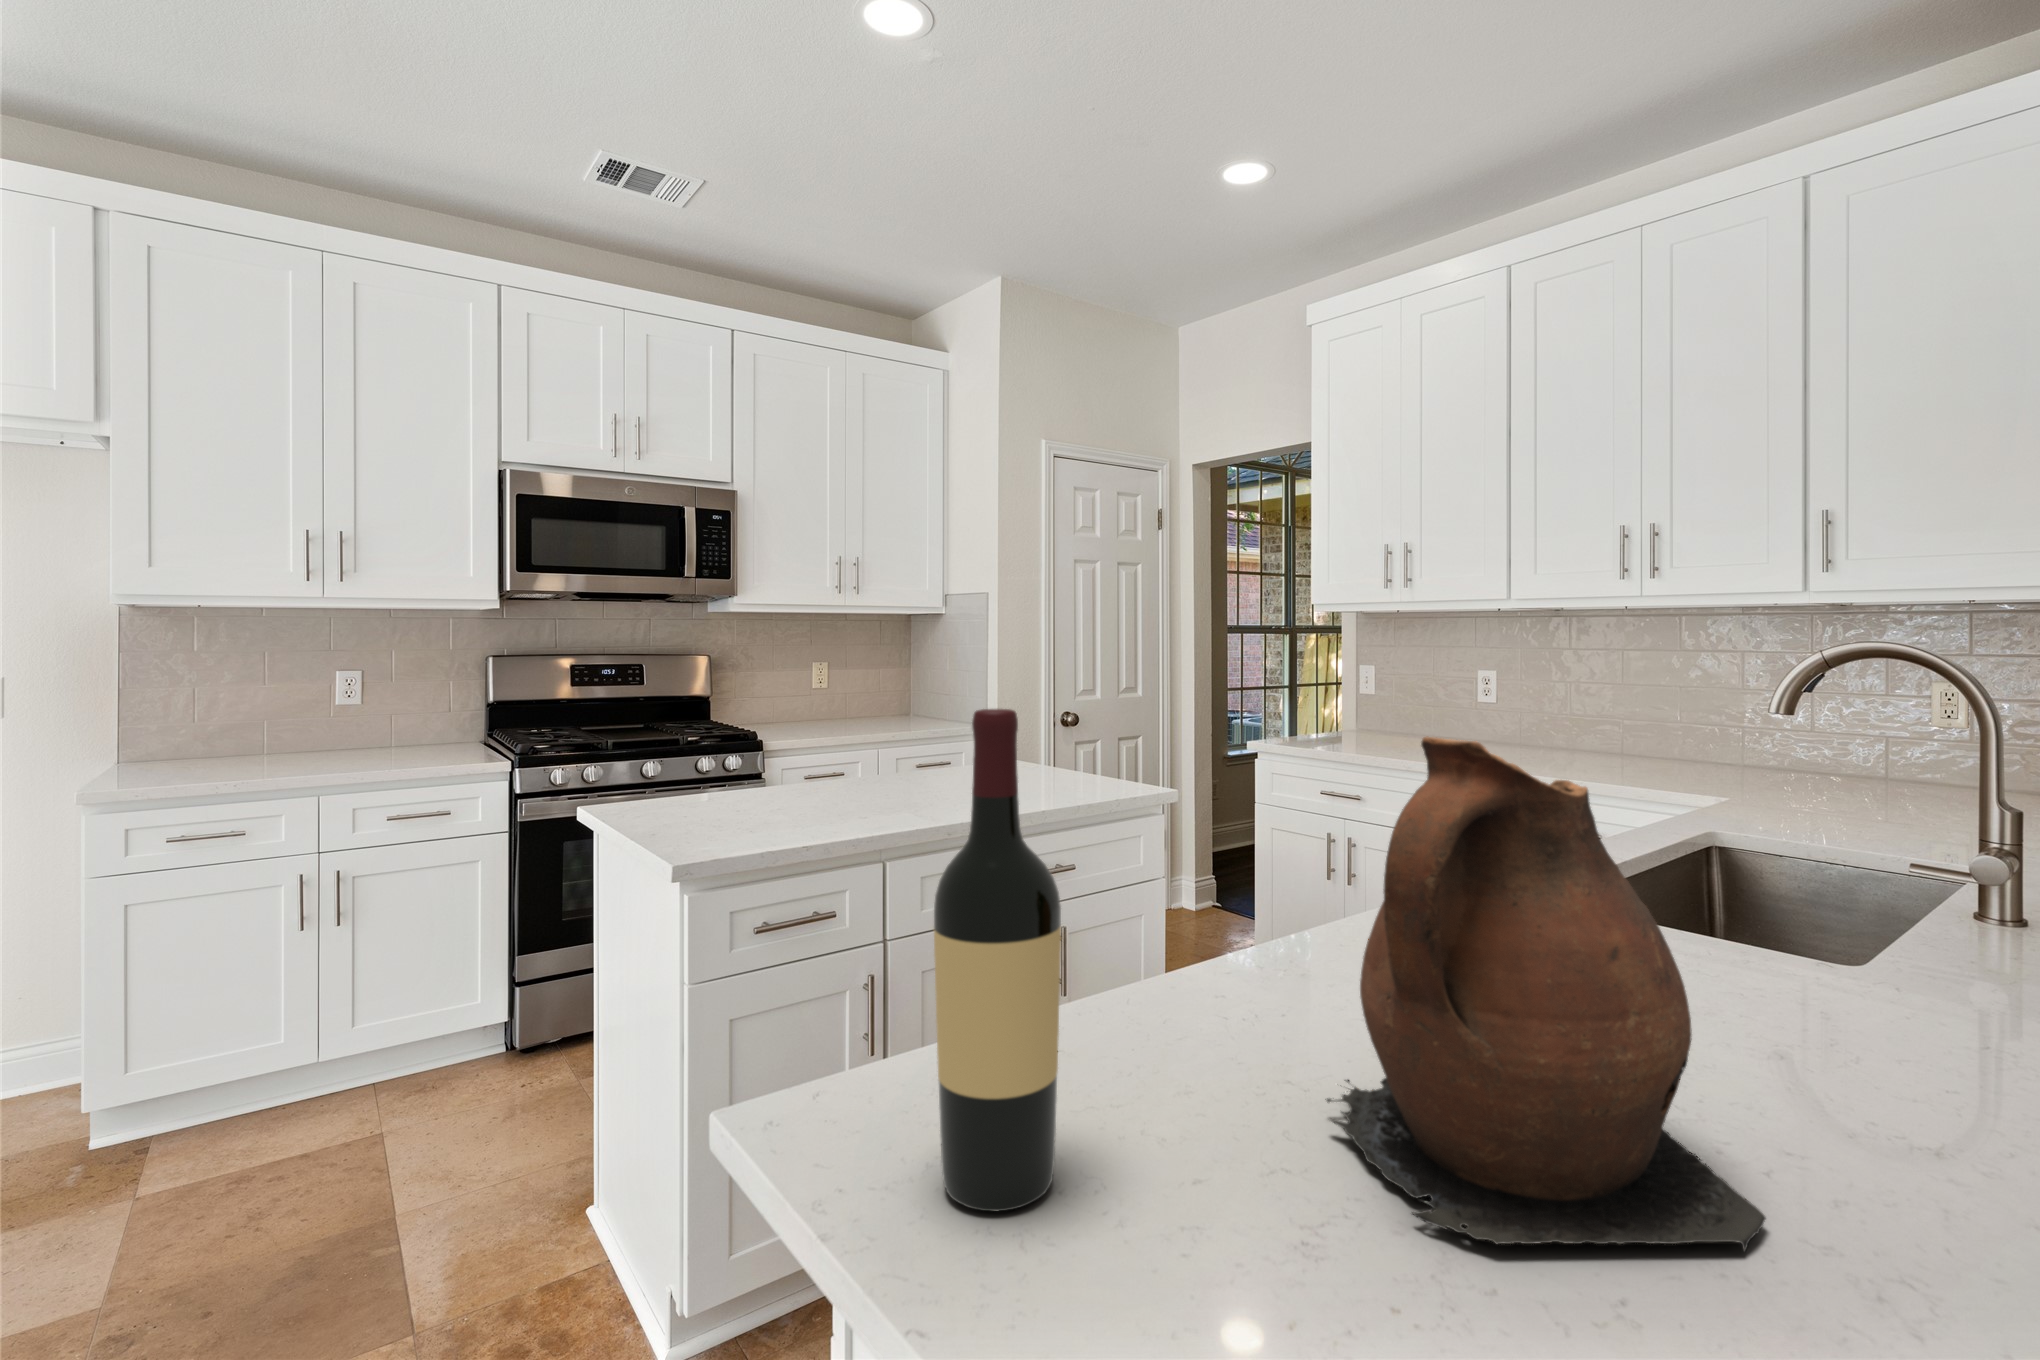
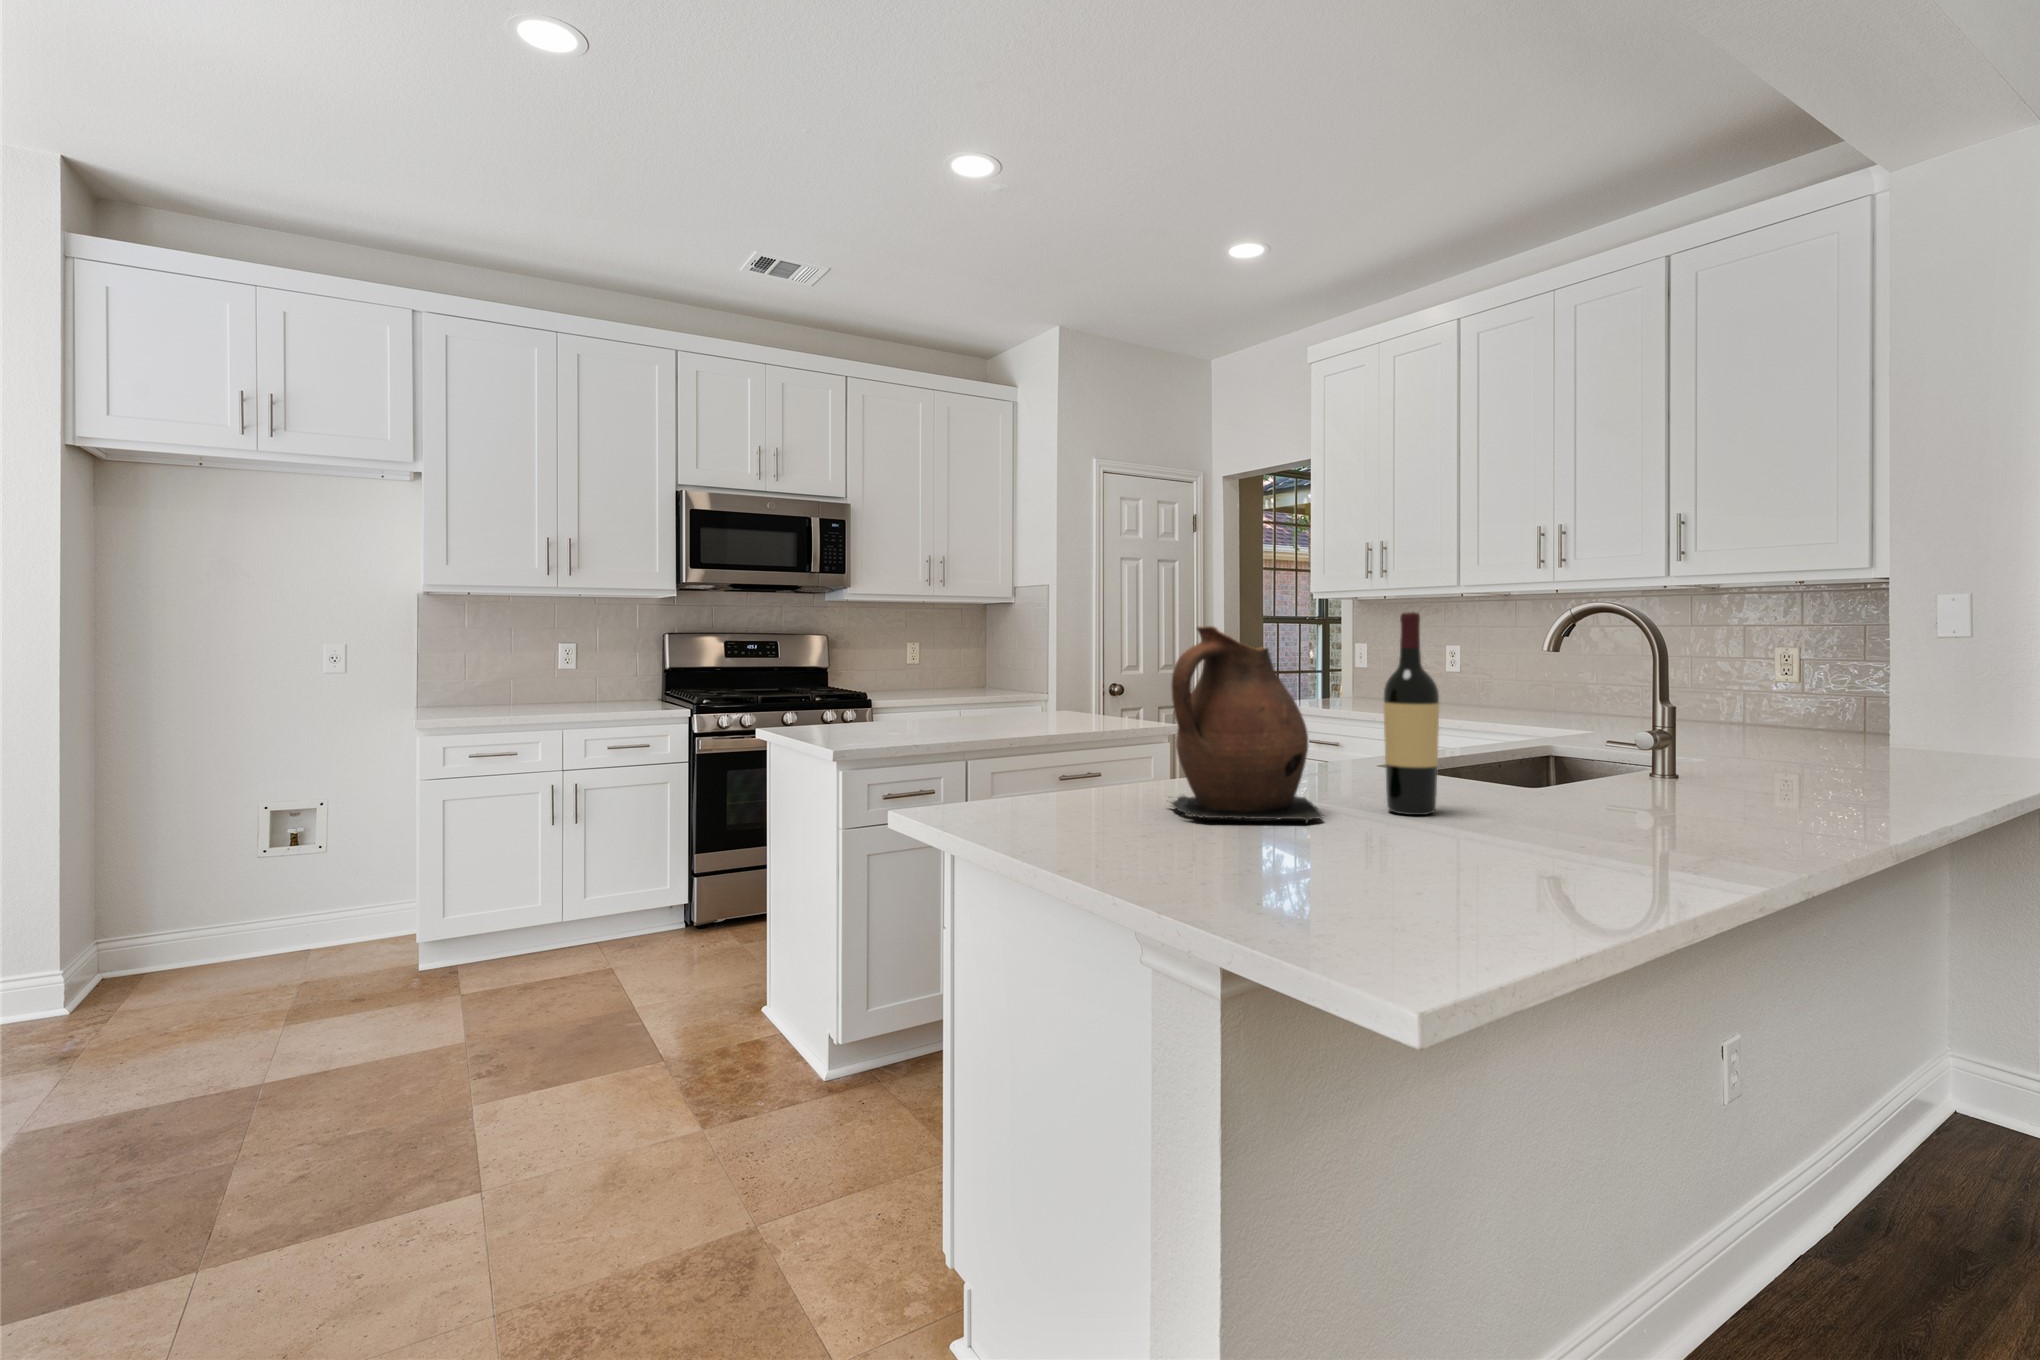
wine bottle: present [934,709,1061,1211] -> present [1383,612,1439,815]

